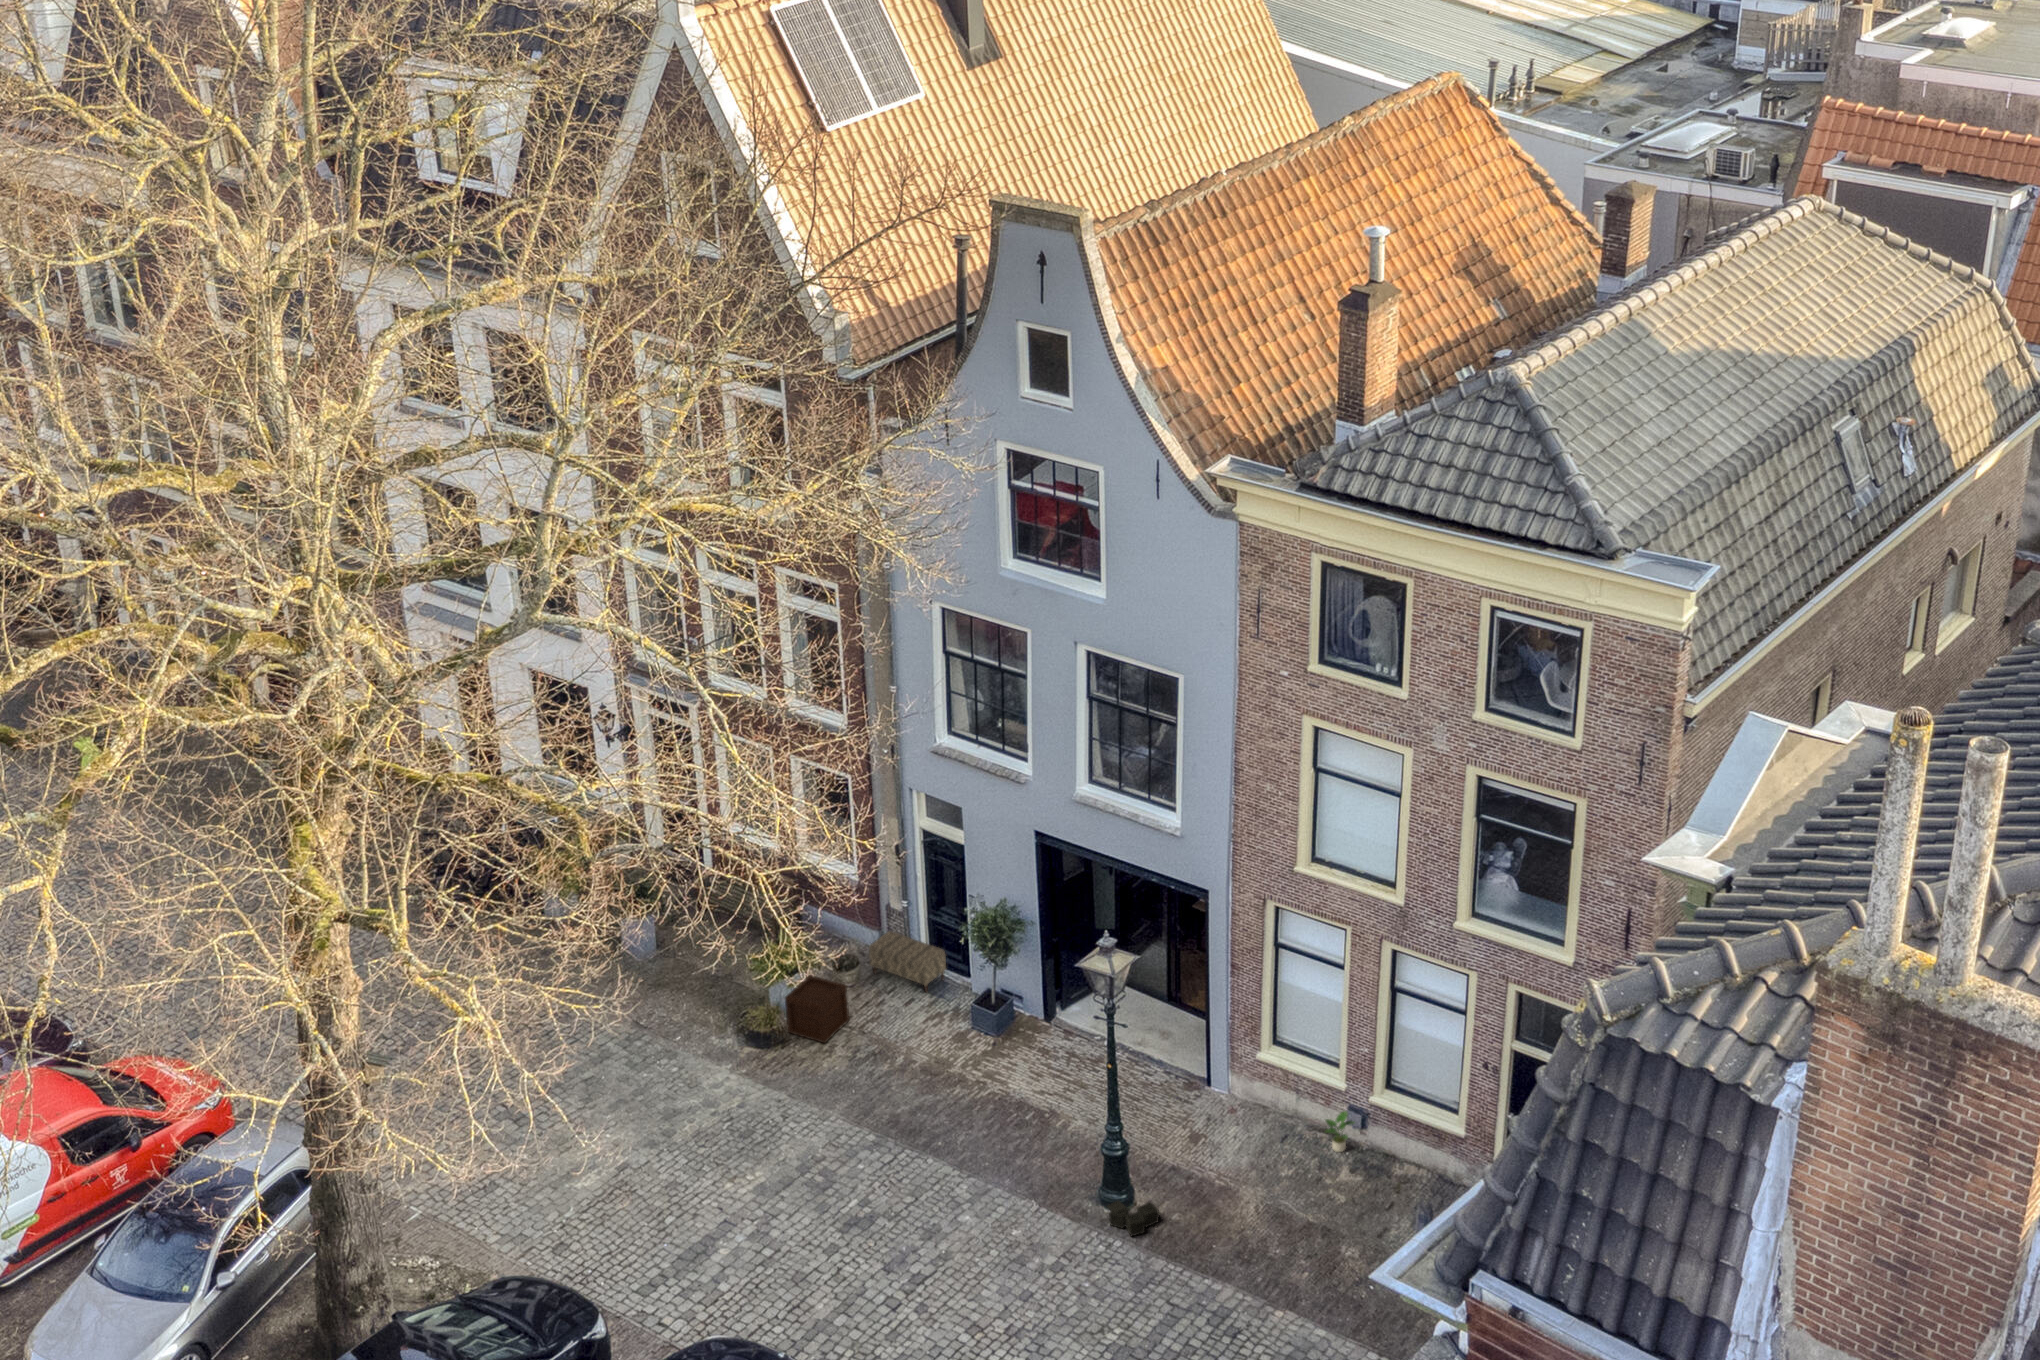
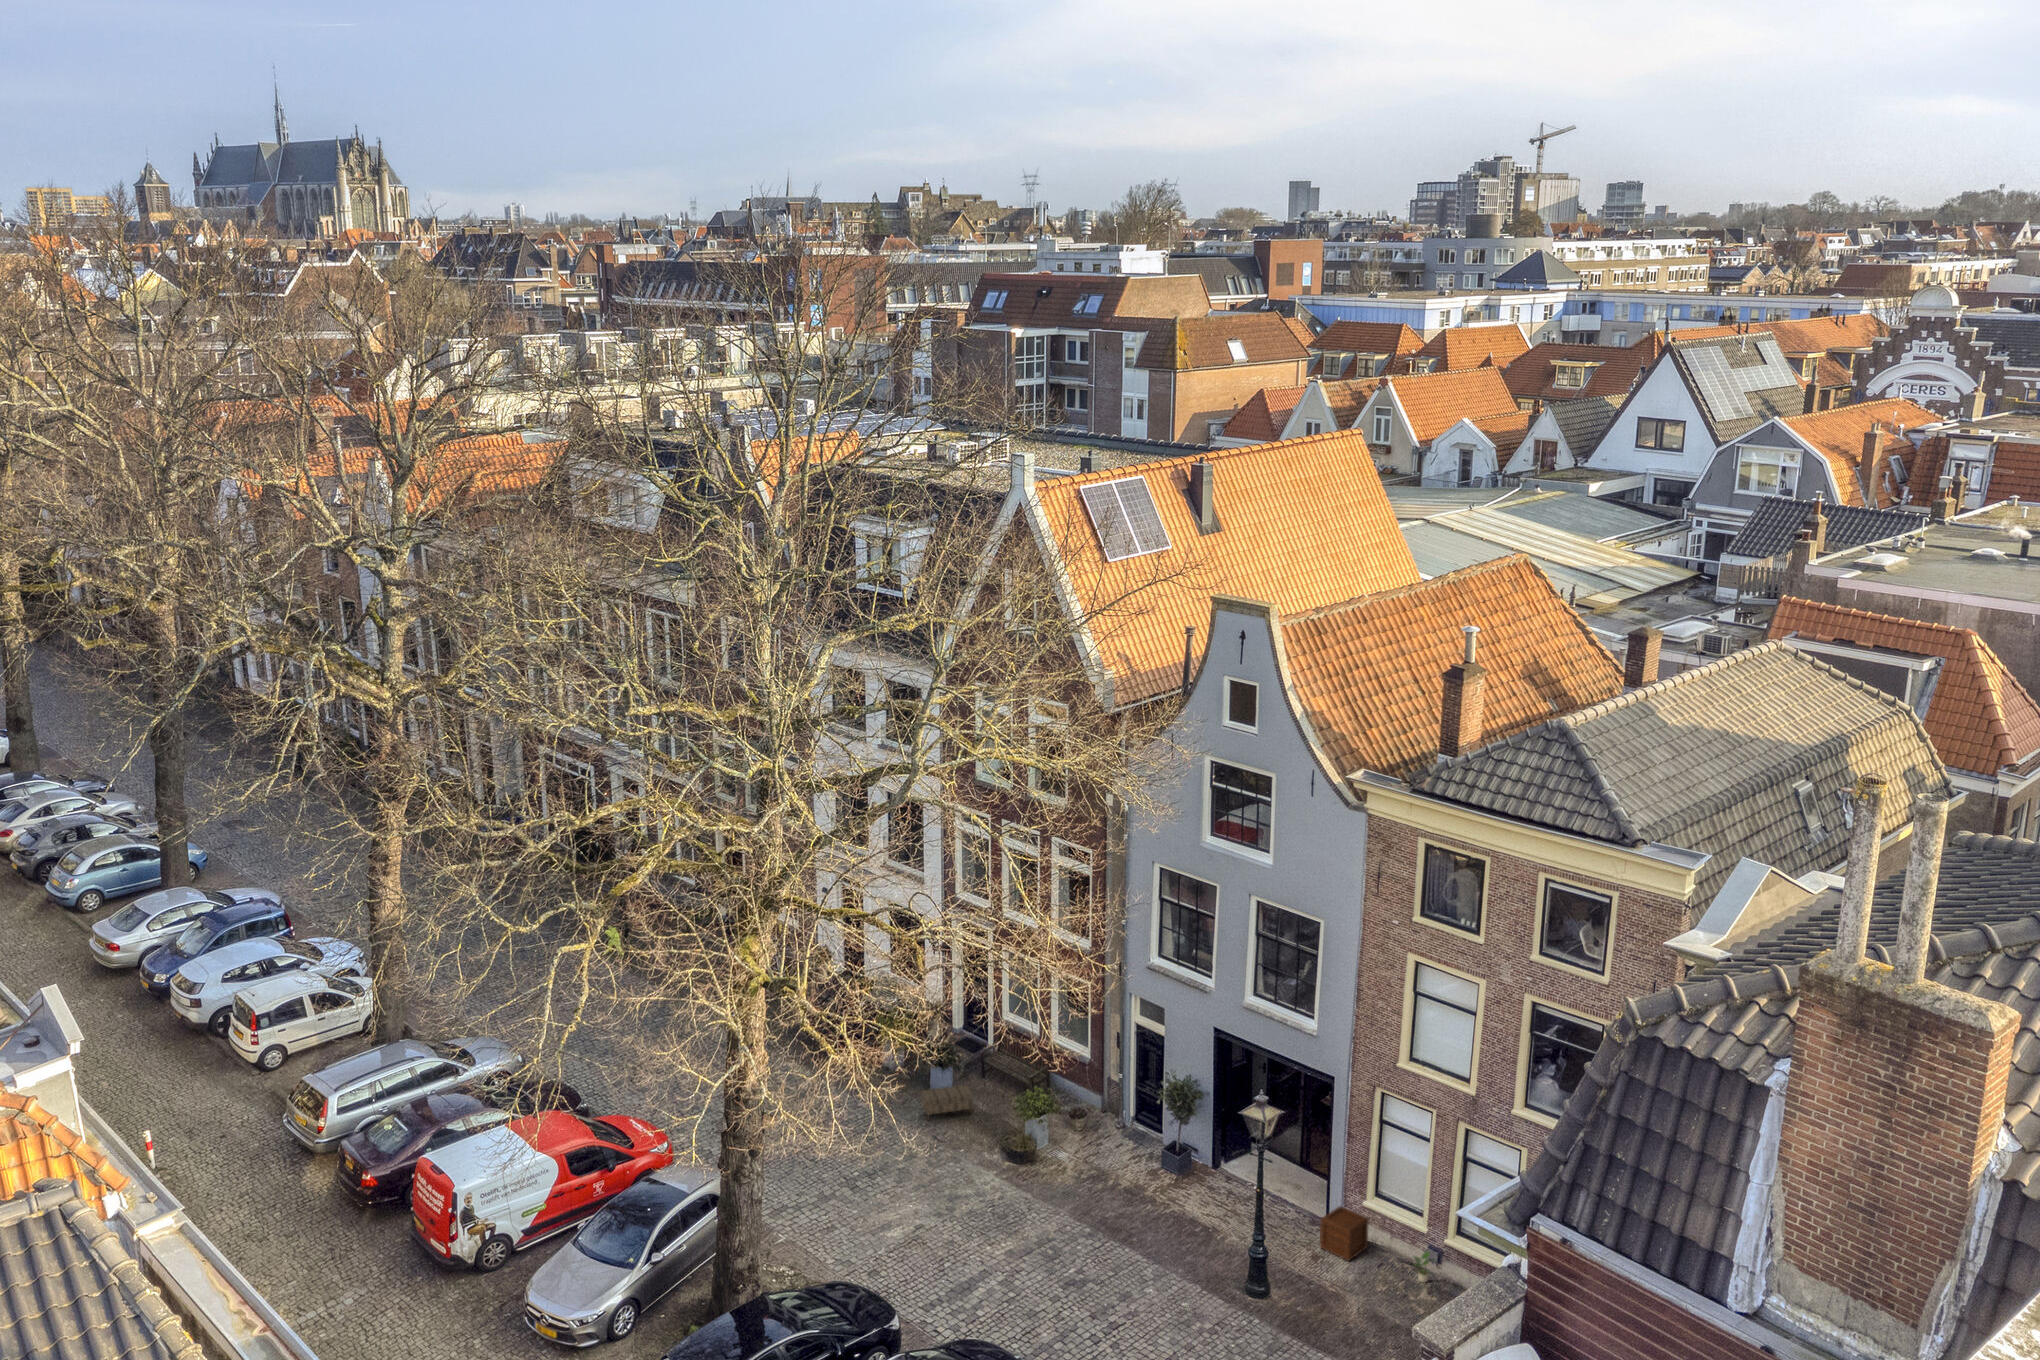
bench: present [869,931,946,993] -> present [922,1085,973,1120]
wooden crate: present [785,975,849,1043] -> present [1320,1206,1369,1261]
storage bin: present [1107,1201,1160,1236] -> none [1252,1291,1291,1318]

